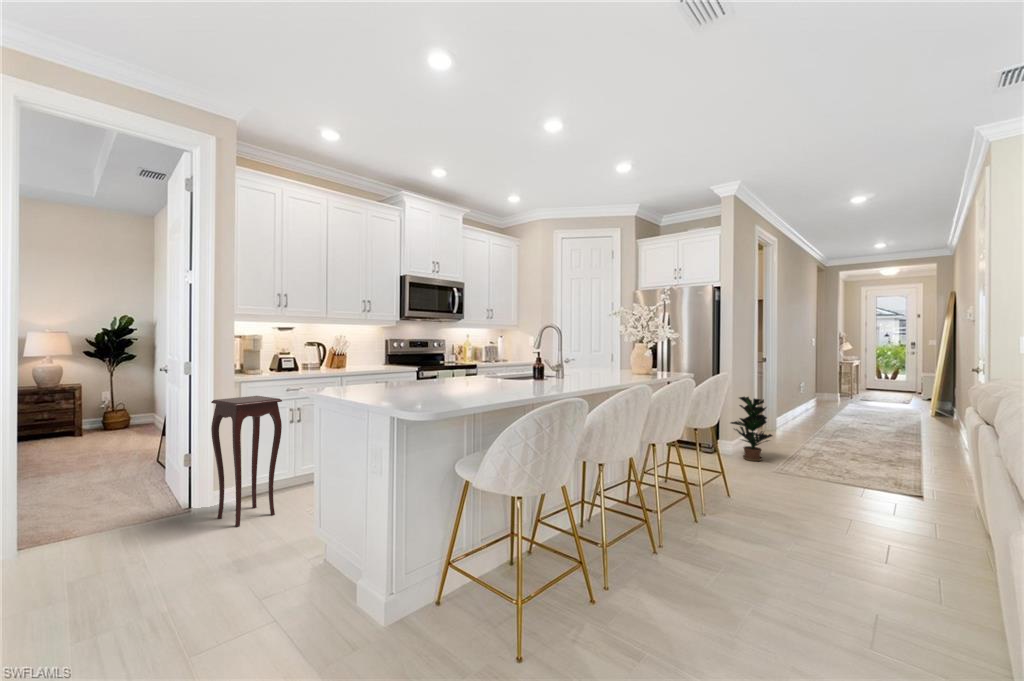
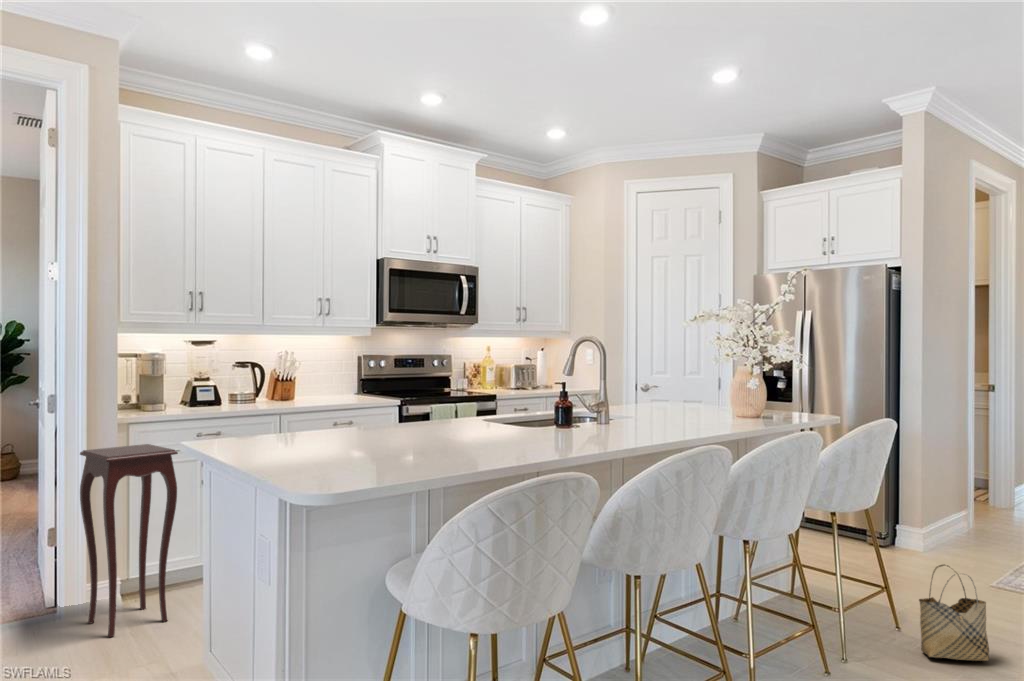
potted plant: present [731,397,772,461] -> none [914,453,992,564]
woven basket: none [749,458,788,513] -> present [919,564,989,661]

